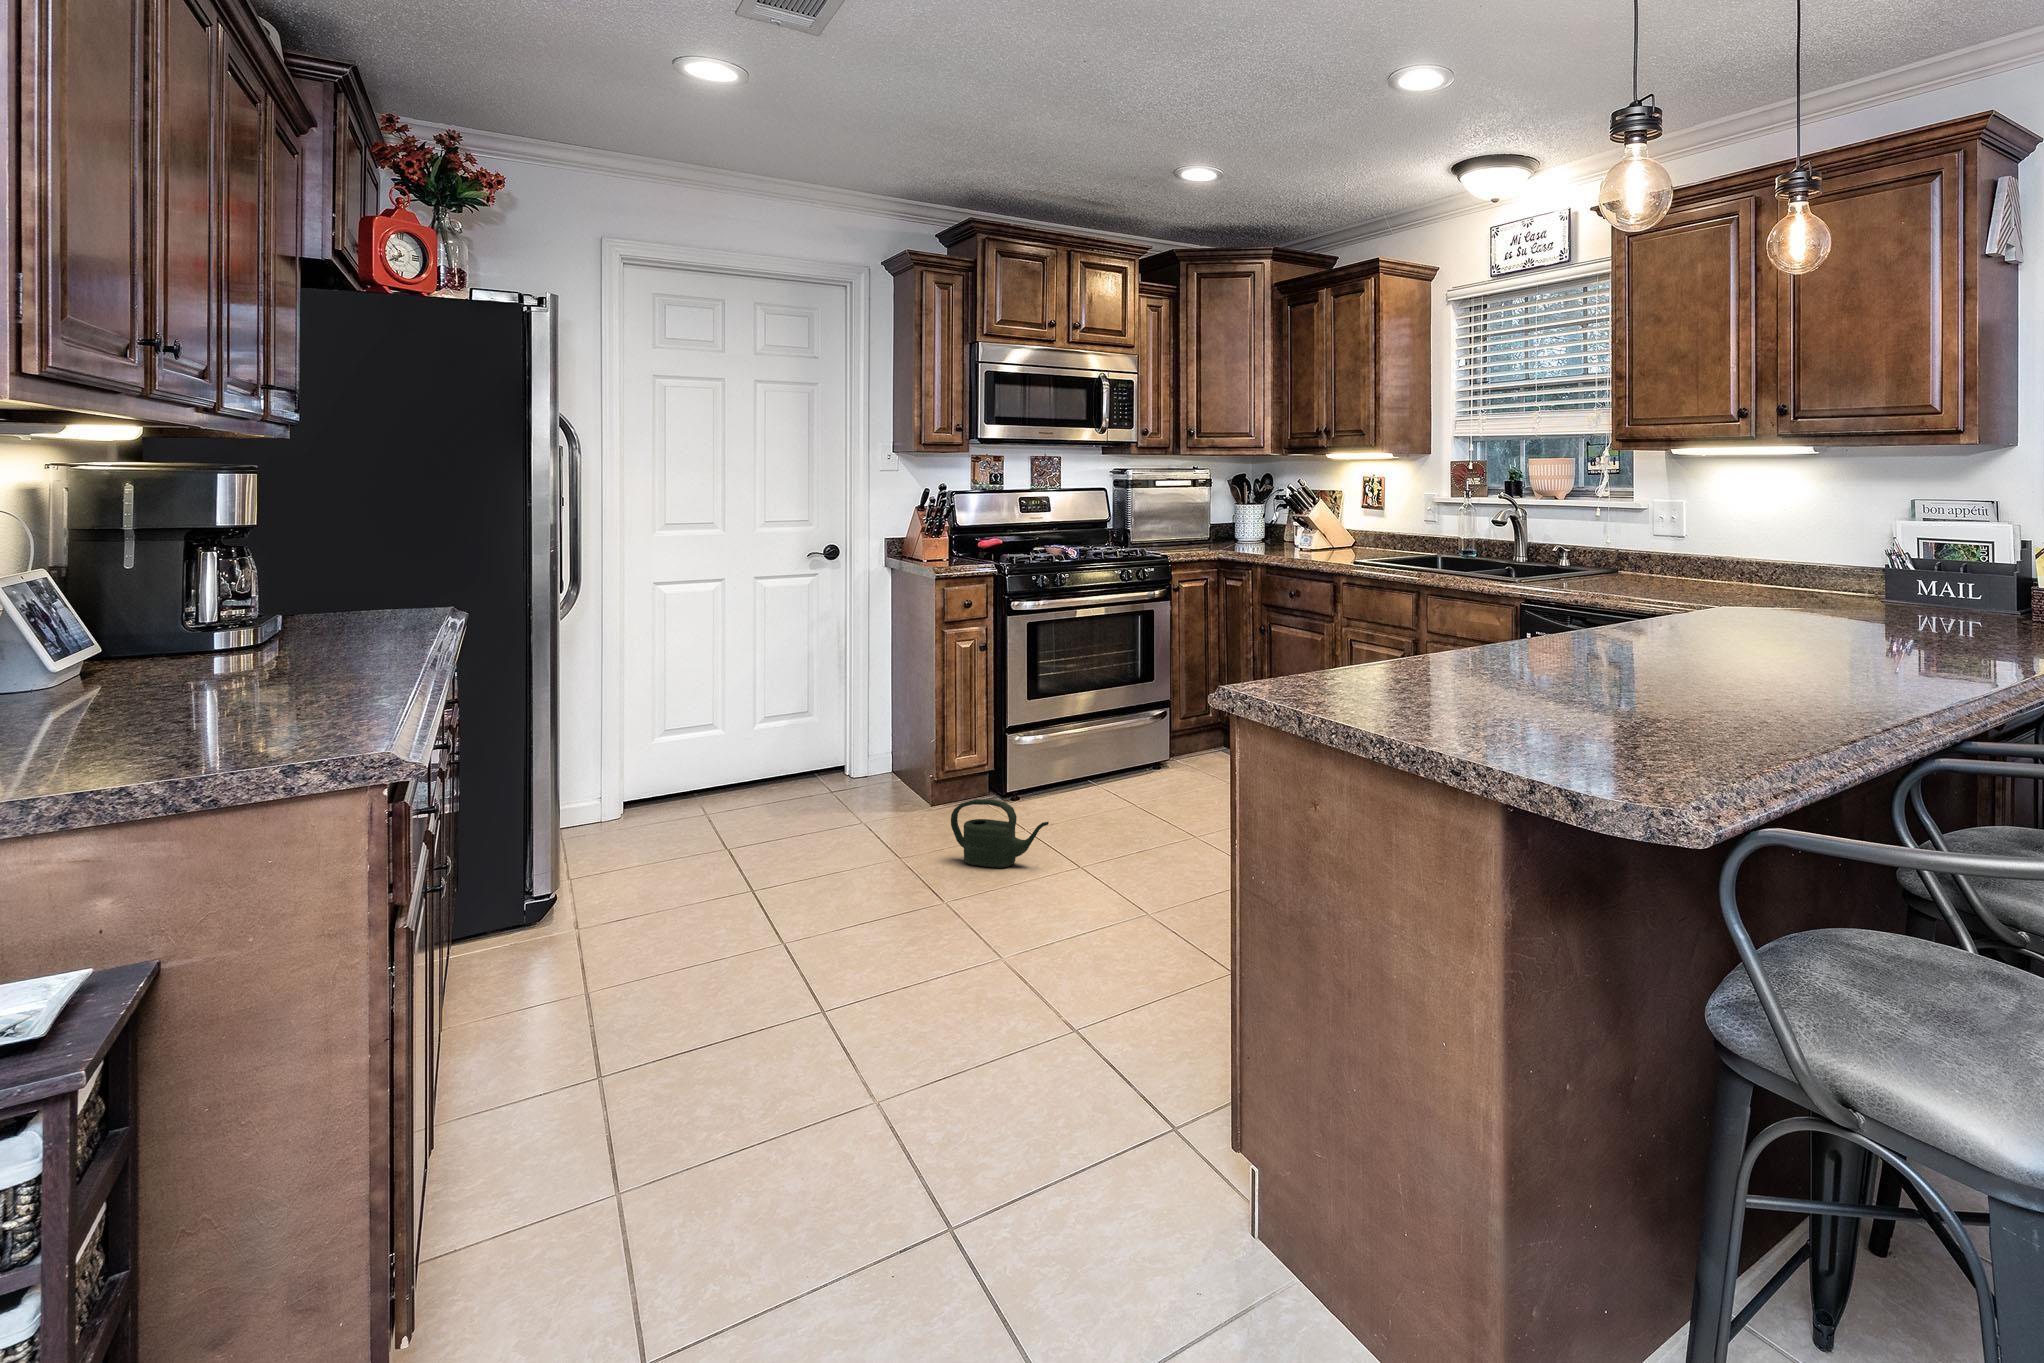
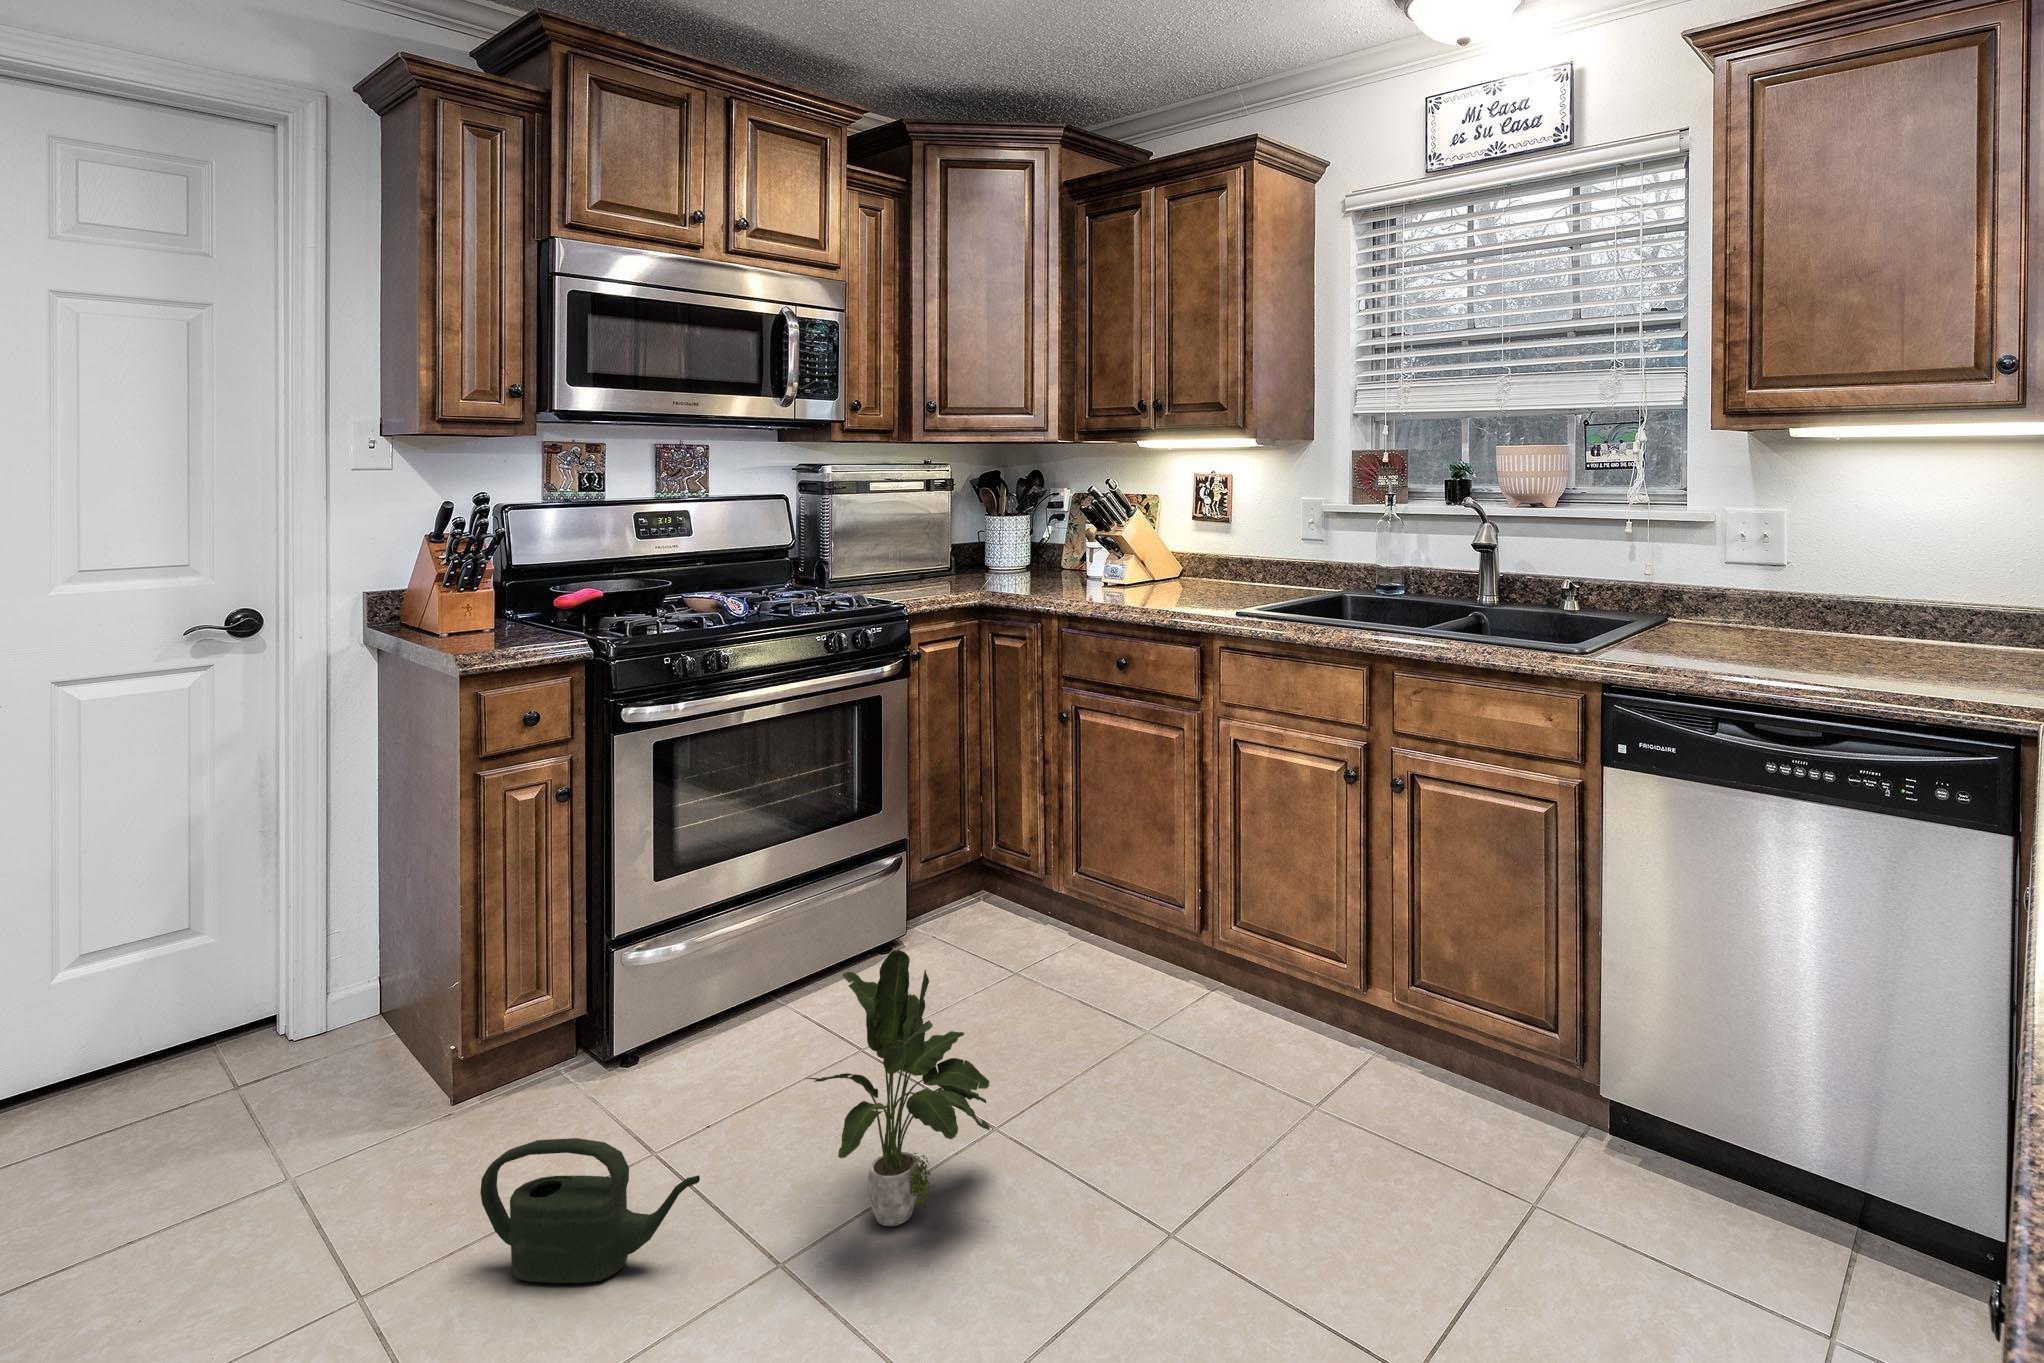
potted plant: none [1098,723,1193,864] -> present [806,949,990,1226]

